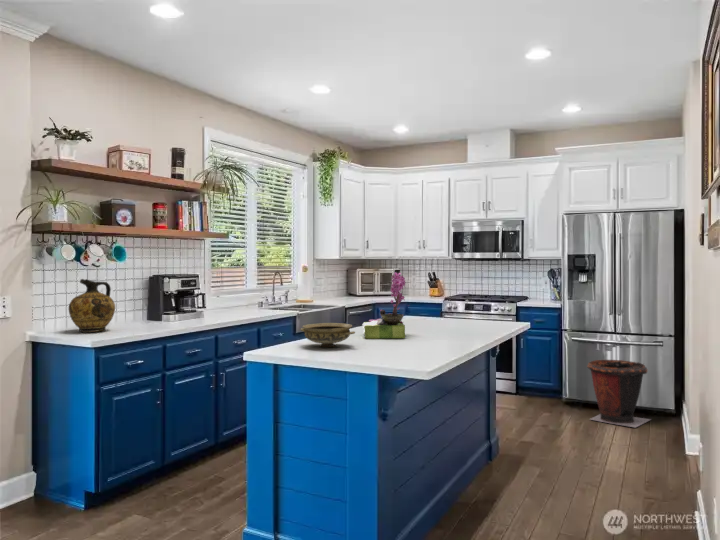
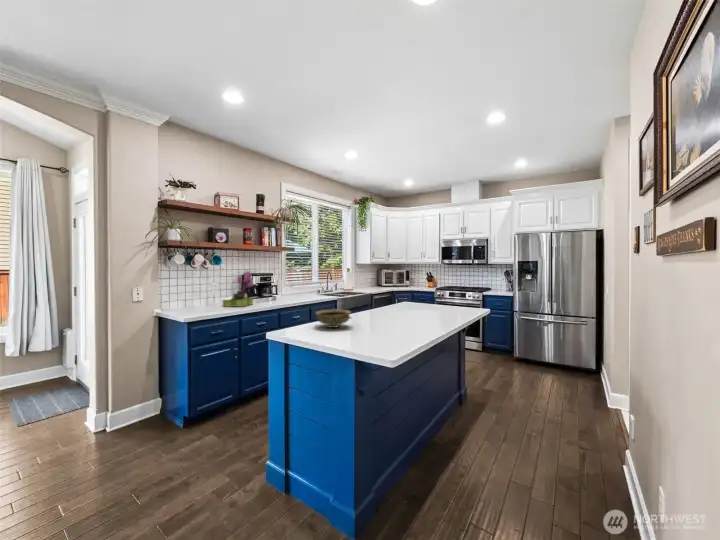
flower arrangement: present [363,272,406,339] -> present [223,271,253,307]
ceramic jug: present [69,279,115,332] -> none [179,277,210,311]
trash can: present [587,360,650,427] -> none [532,332,579,382]

